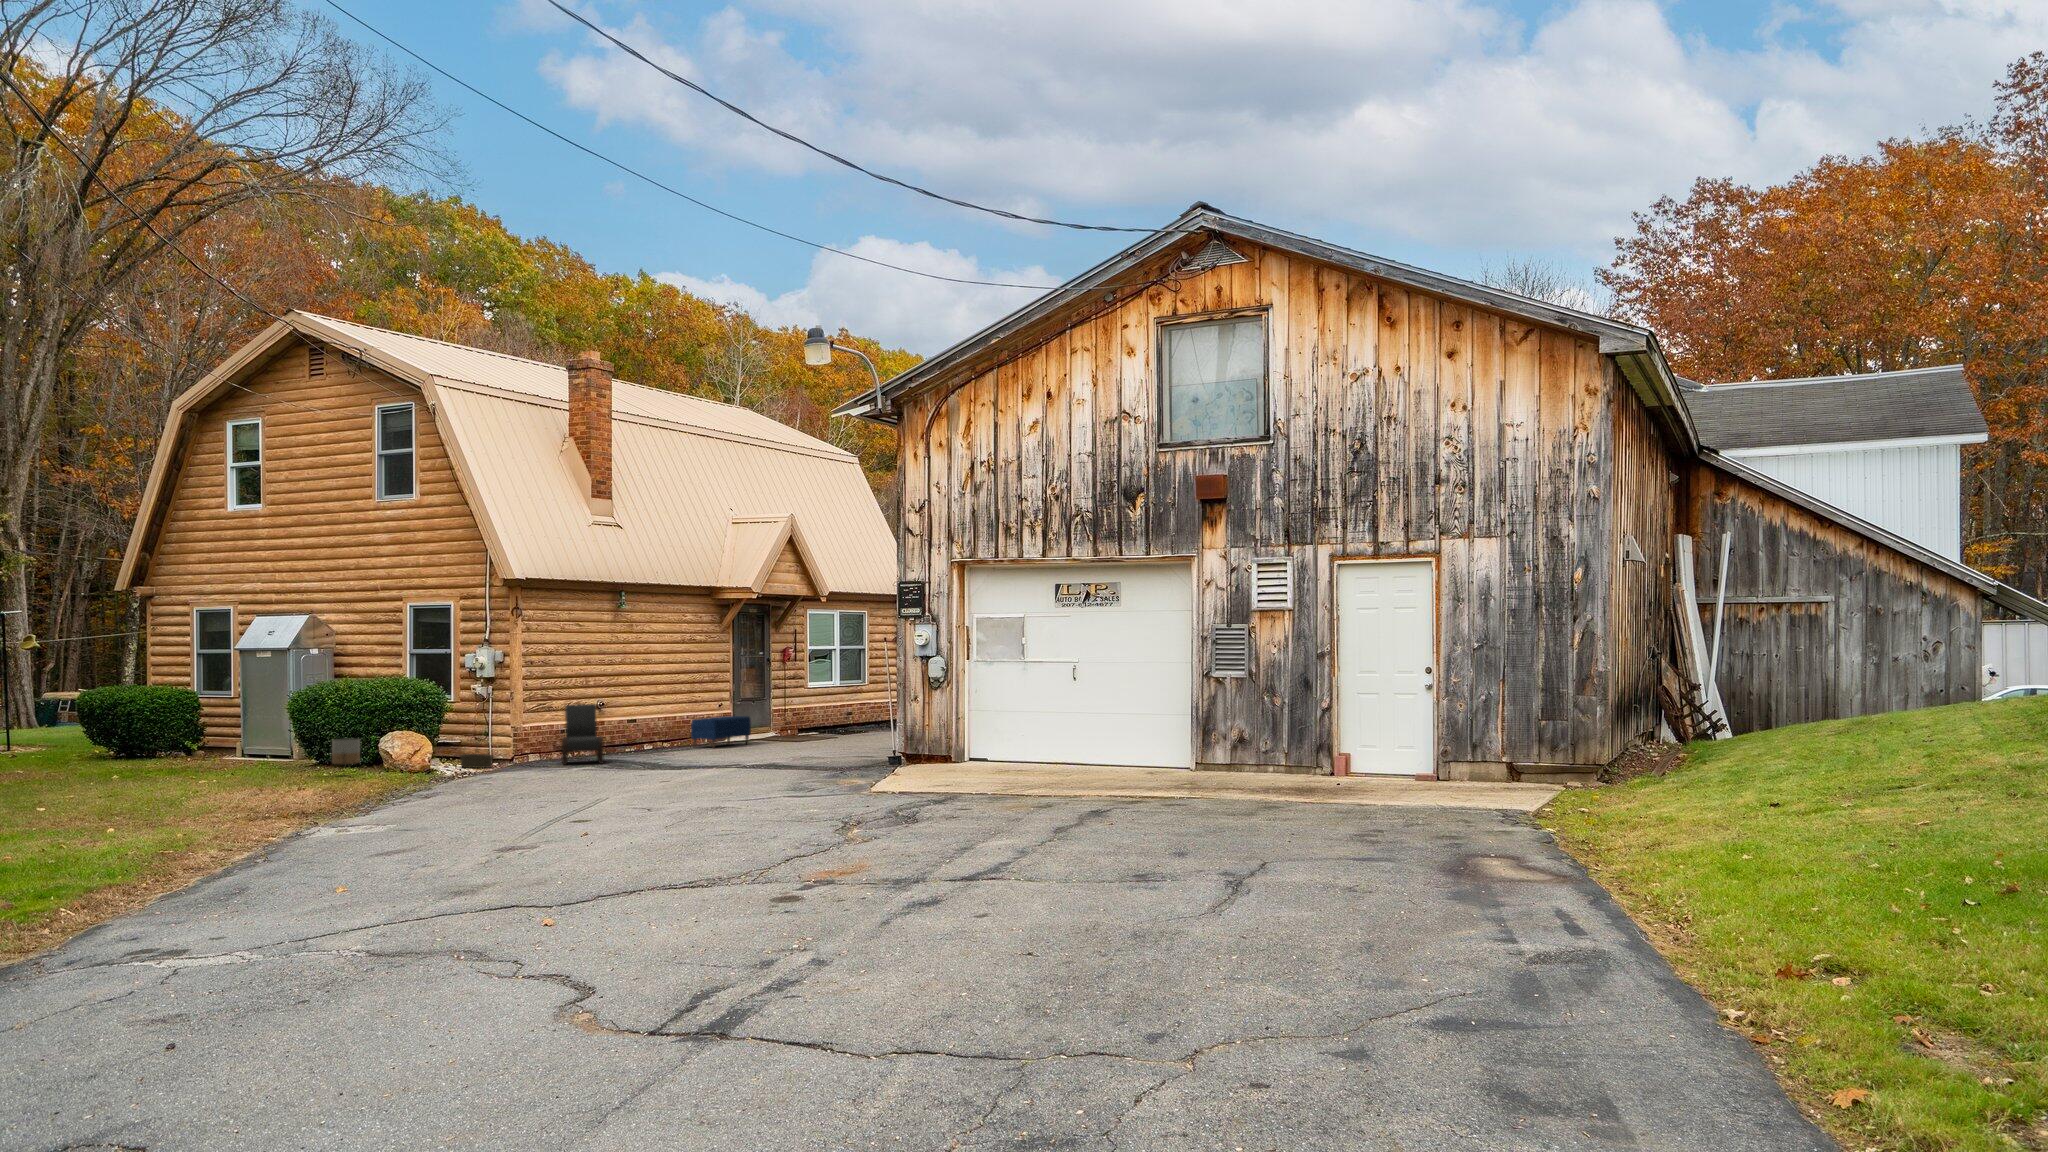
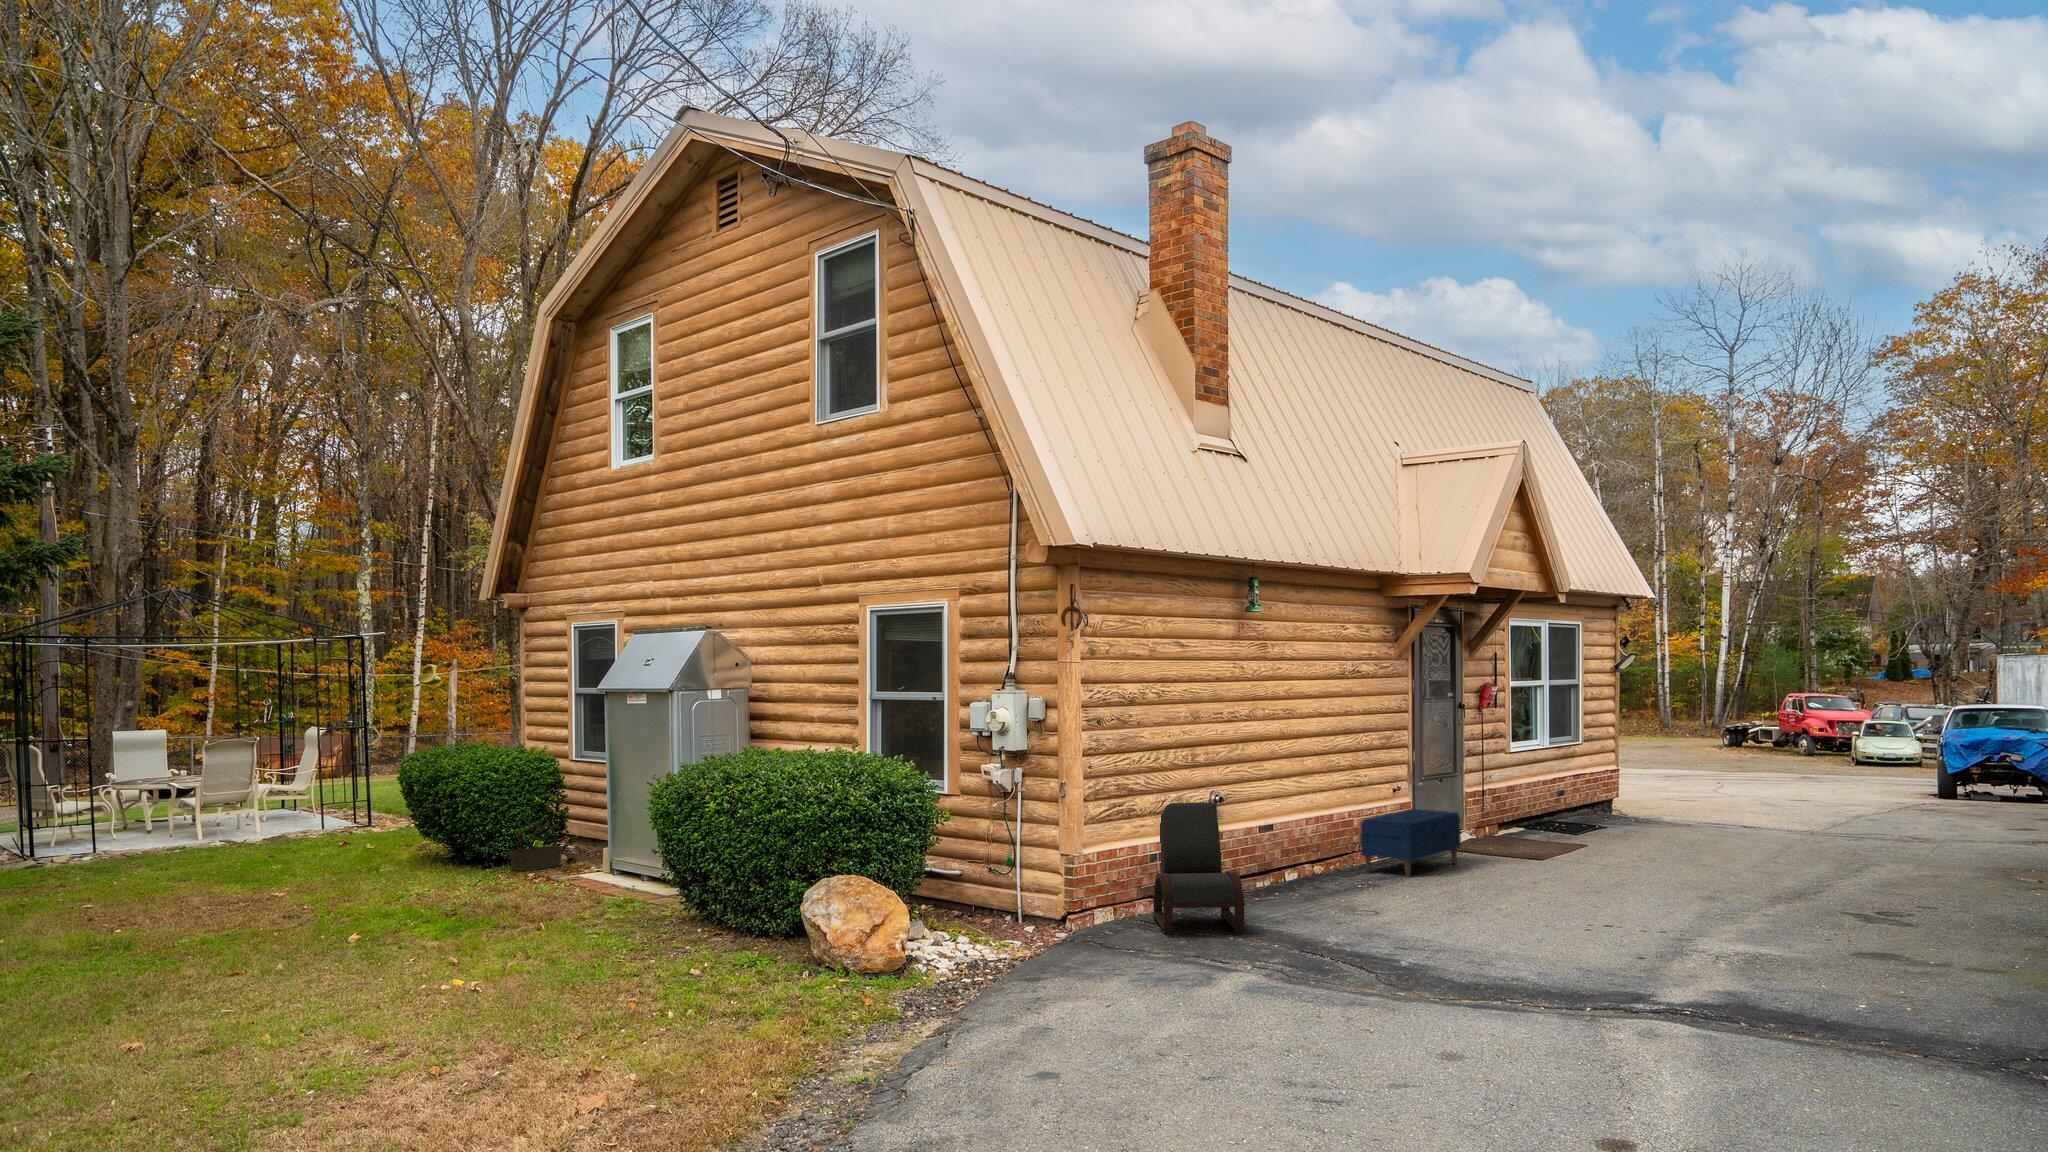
planter: present [332,739,360,765] -> none [715,877,770,962]
basket: present [460,740,493,768] -> present [509,828,563,871]

